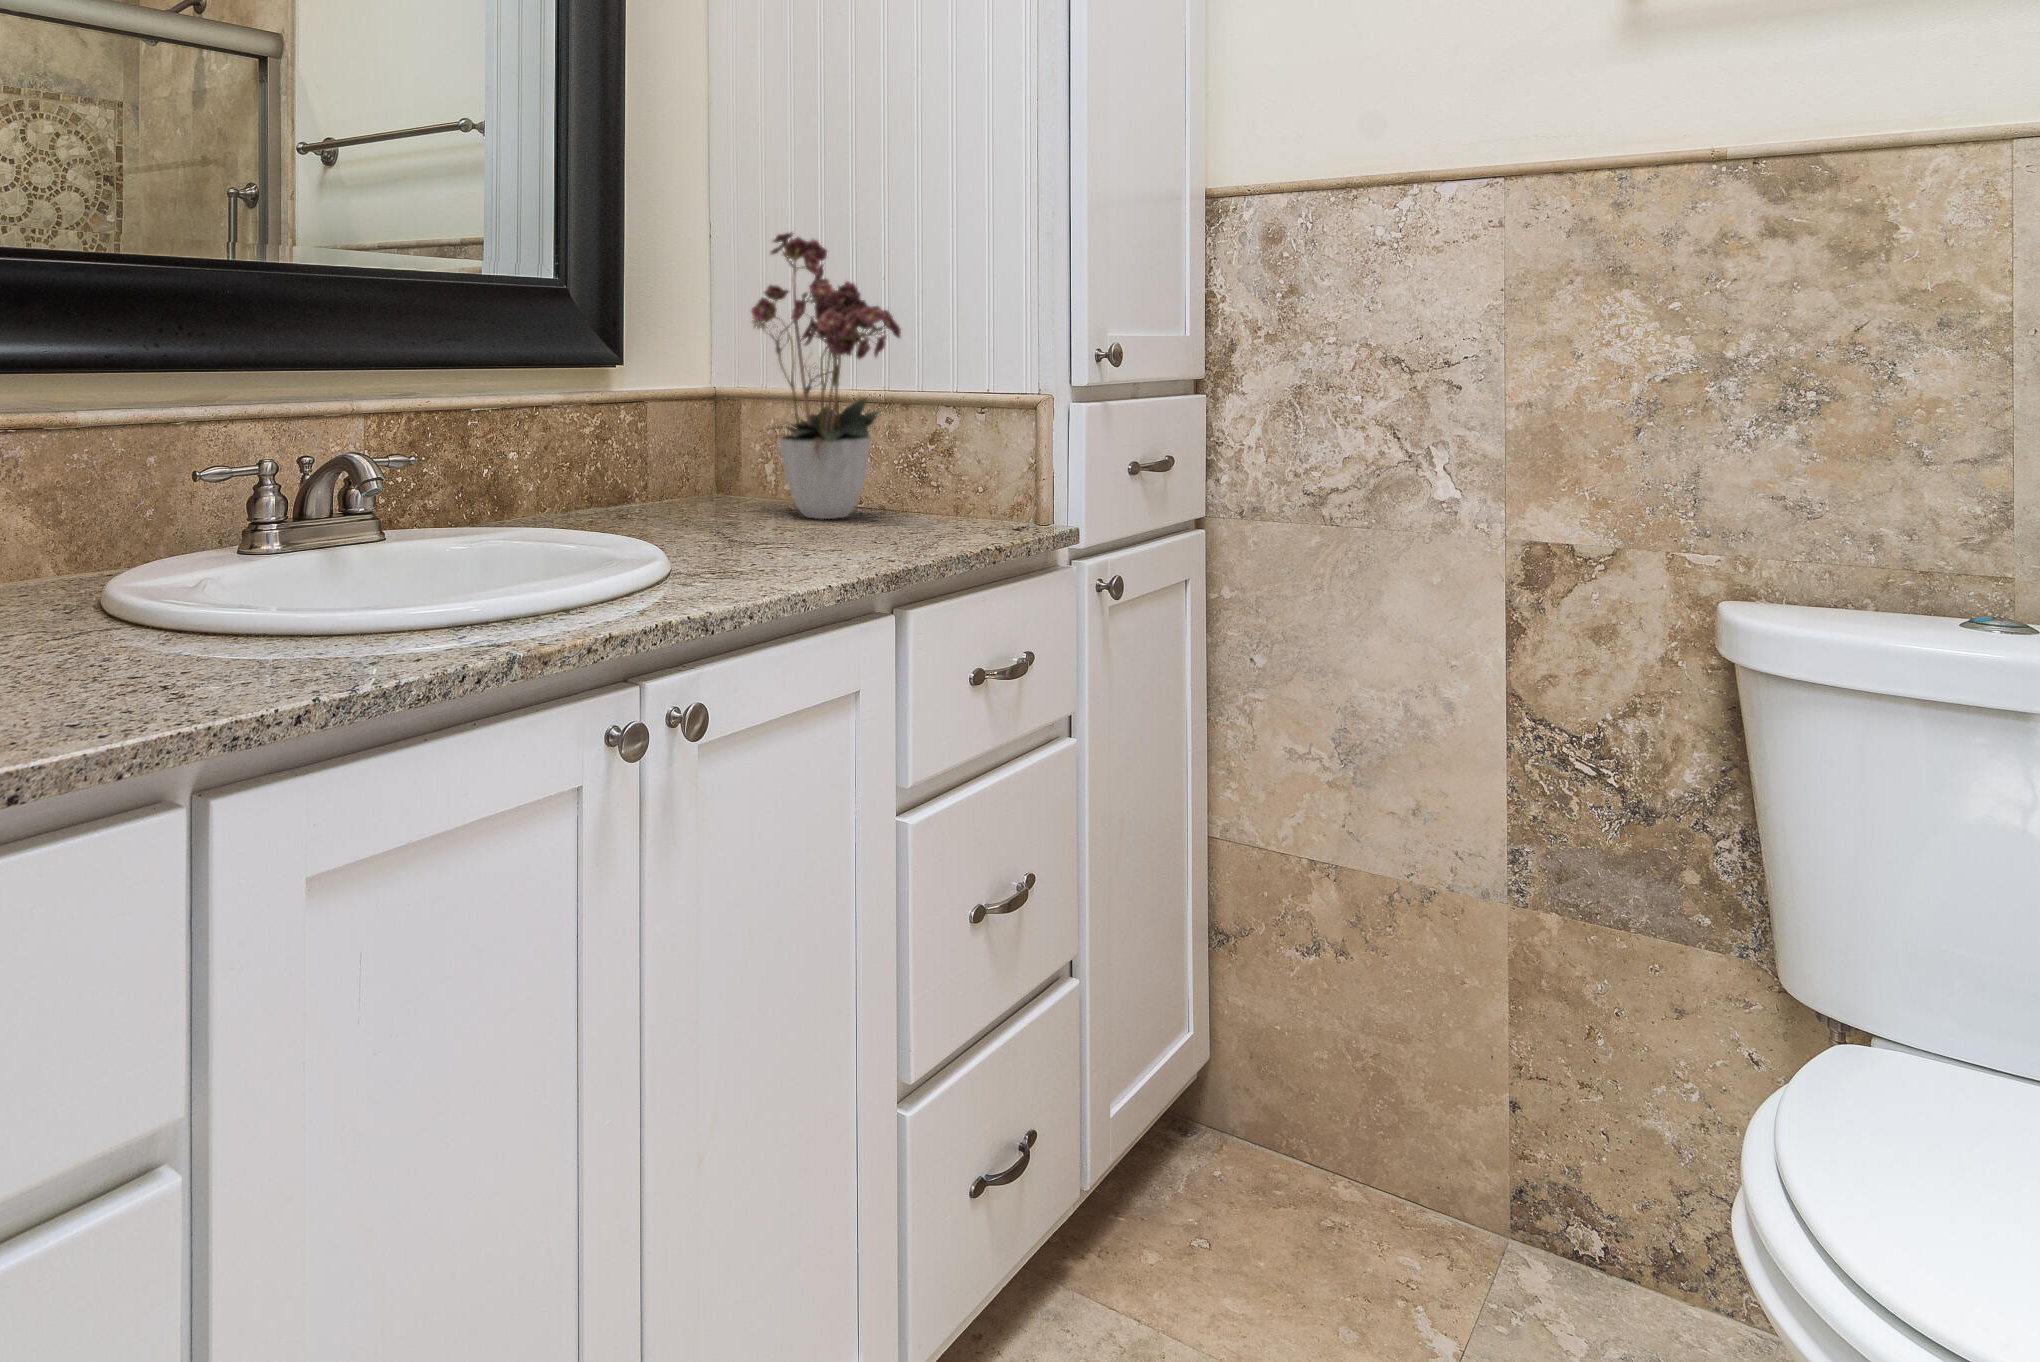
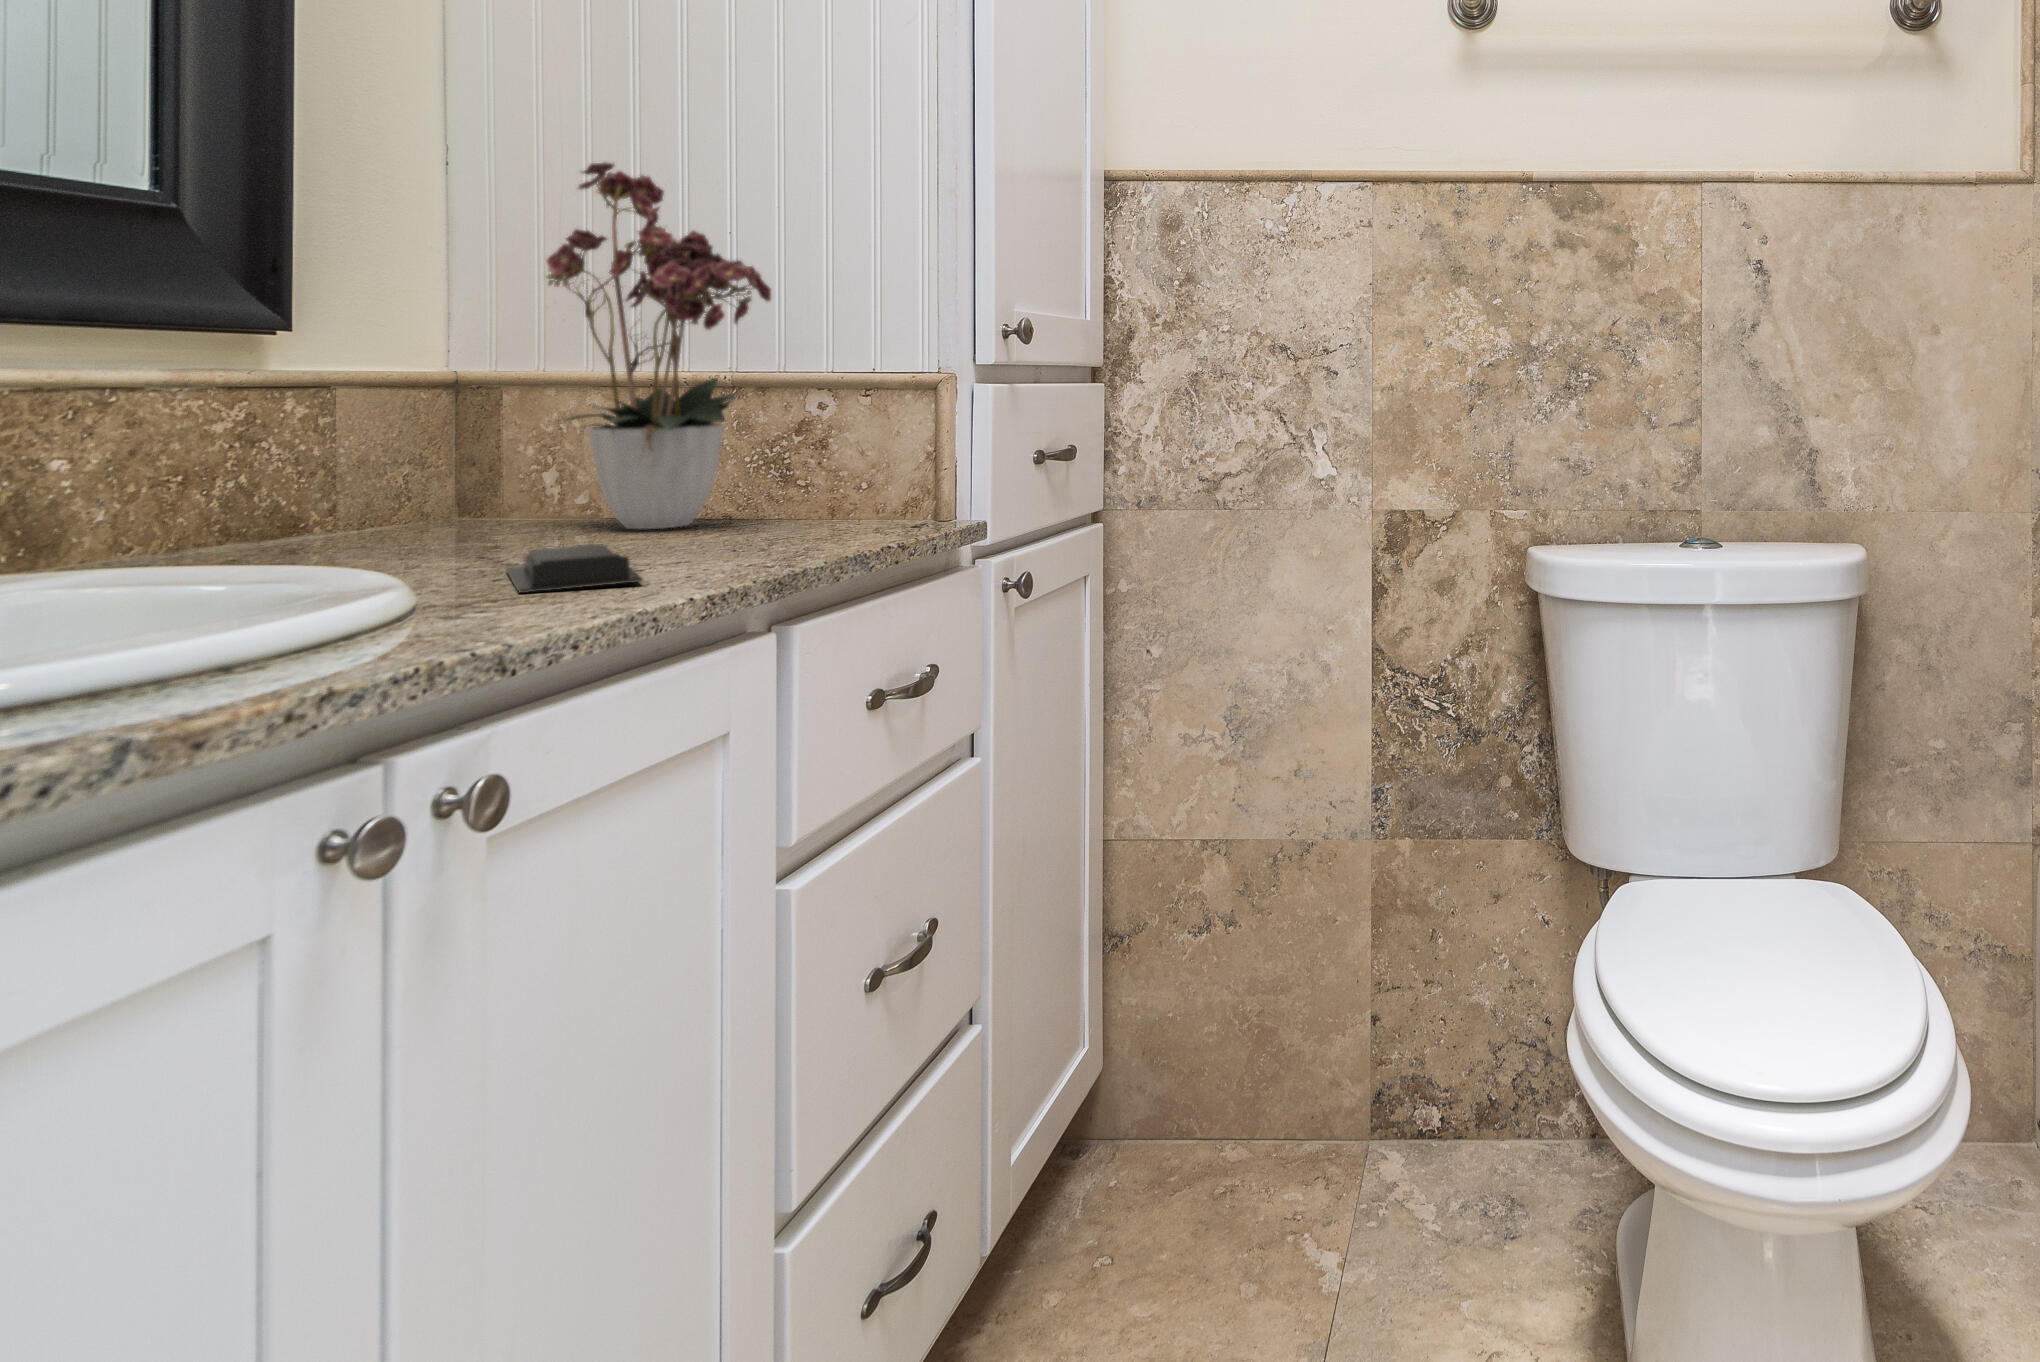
soap bar: none [721,535,800,570] -> present [506,544,643,593]

